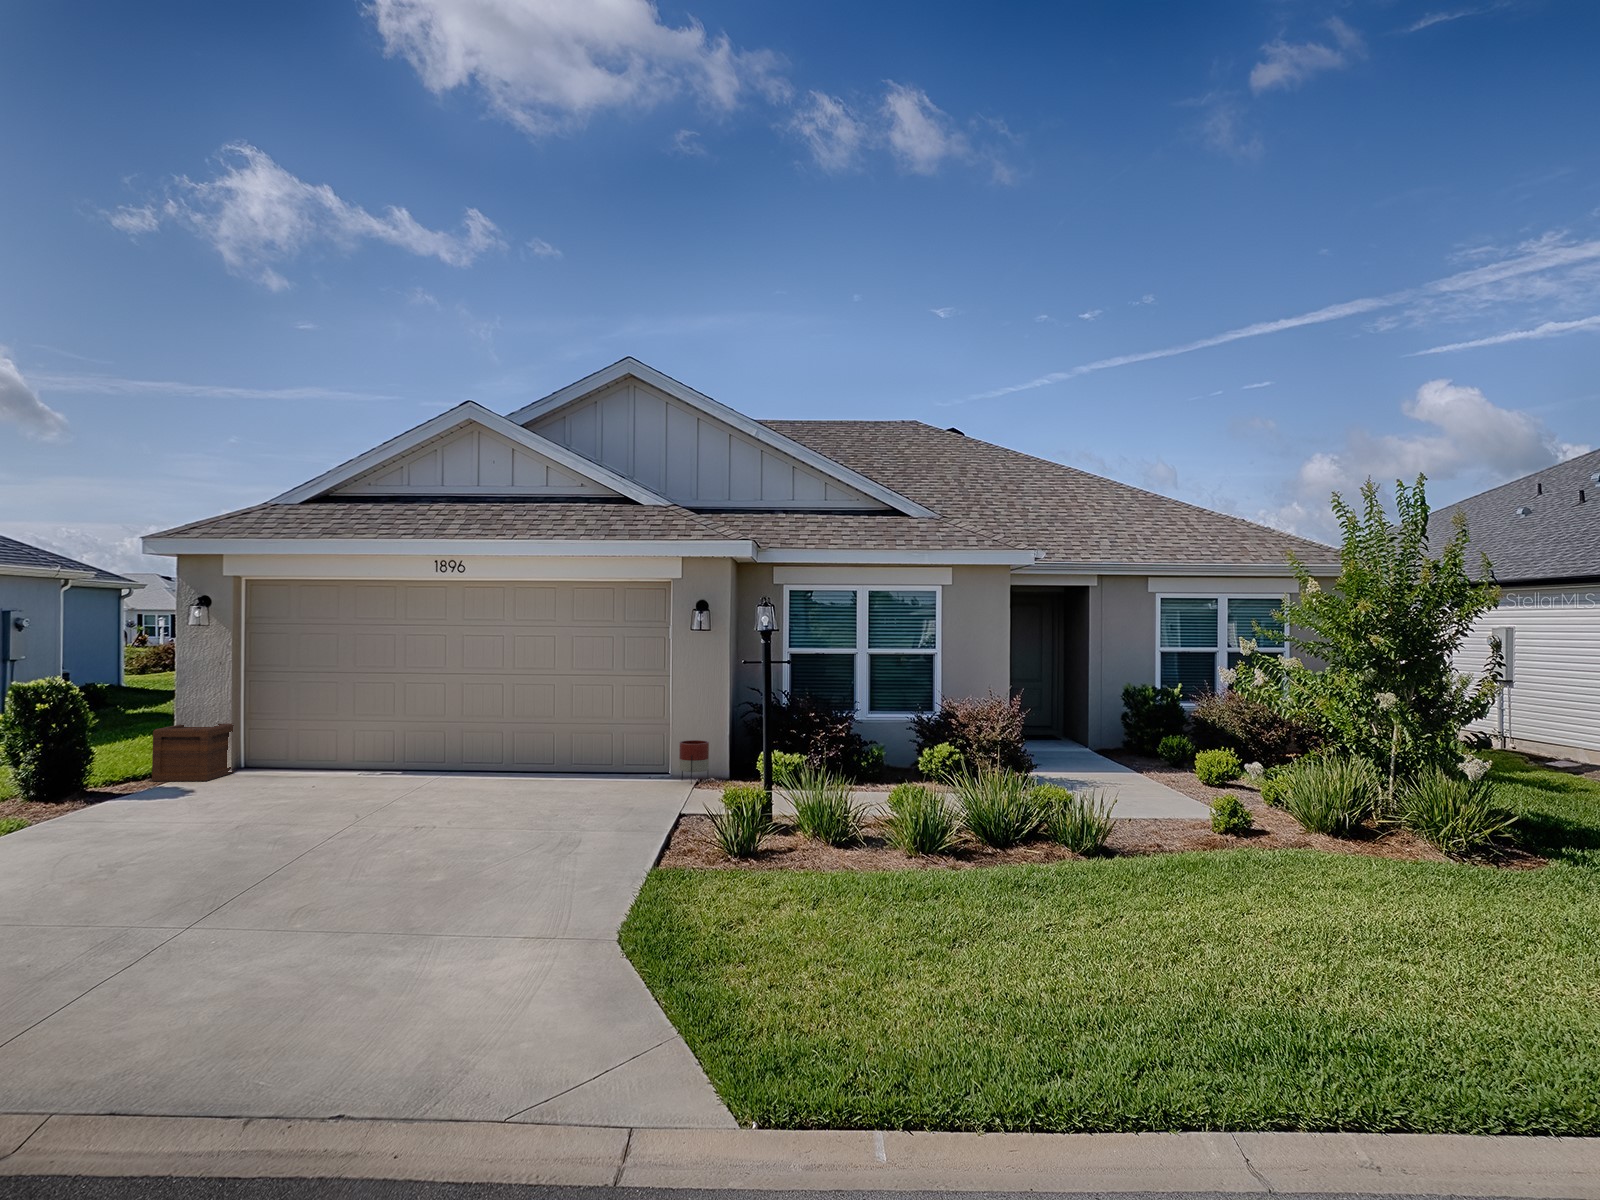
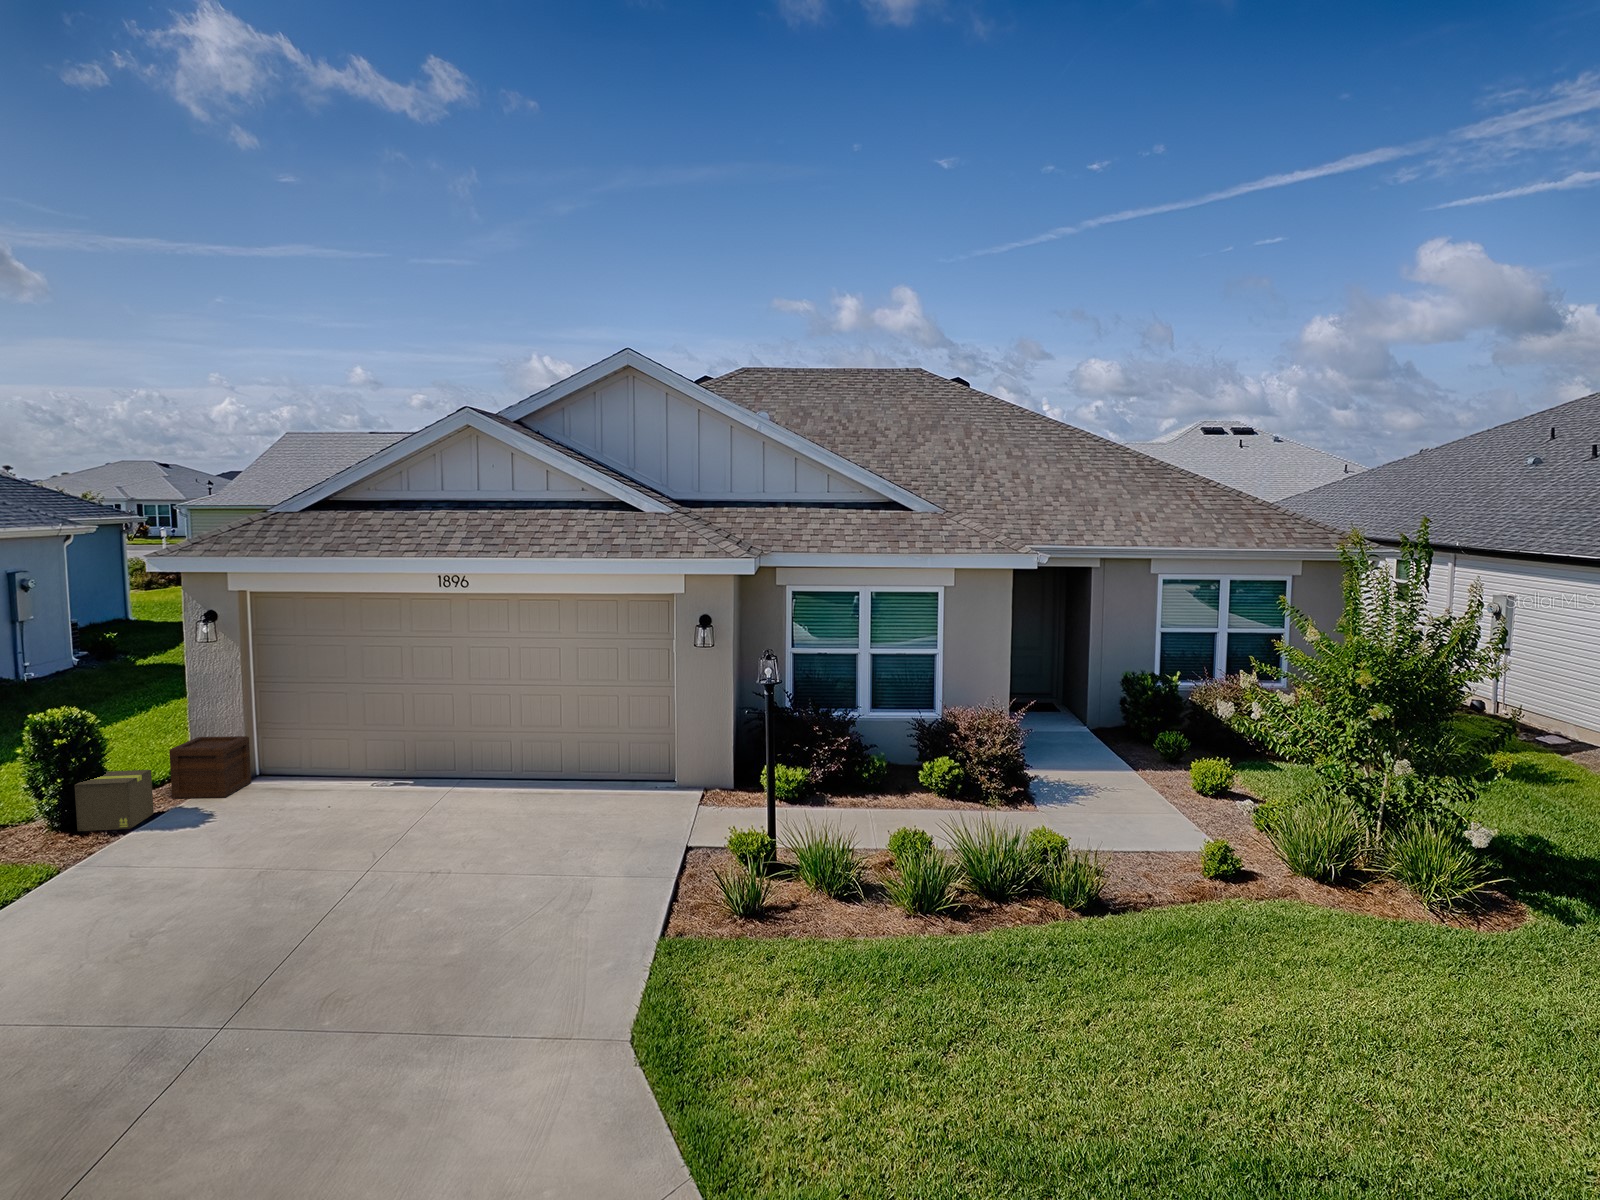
planter: present [679,740,709,784] -> none [685,753,714,799]
cardboard box: none [49,744,132,801] -> present [74,770,154,831]

